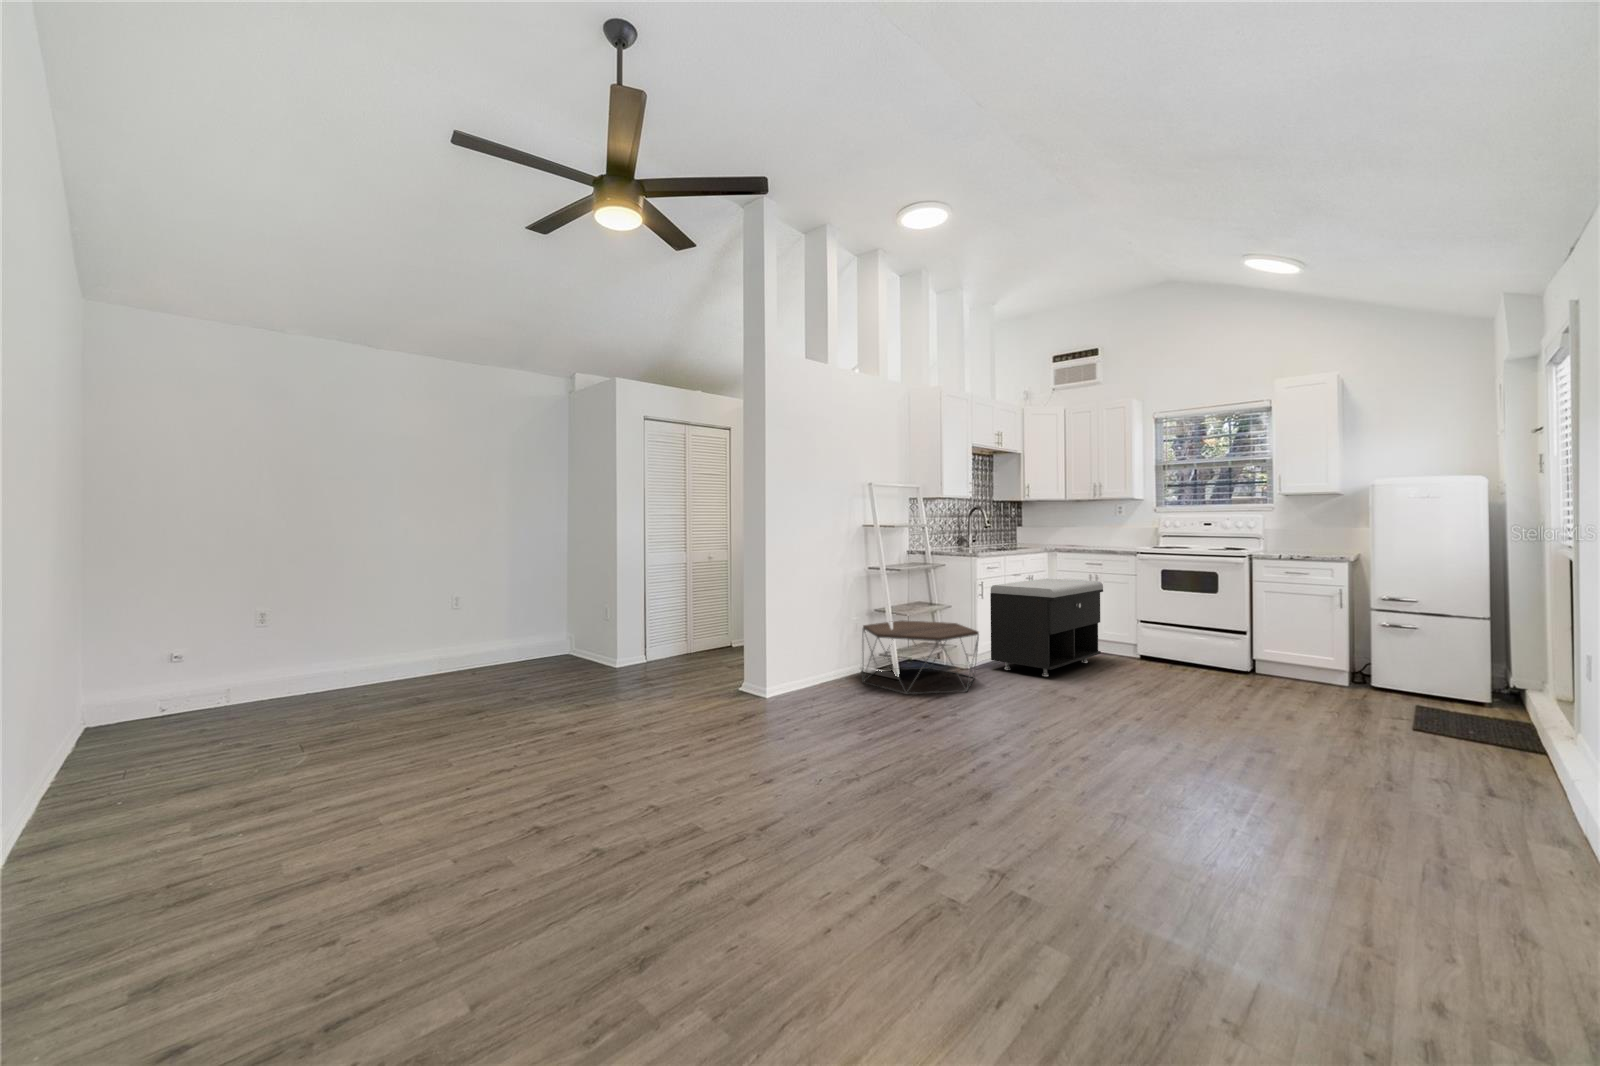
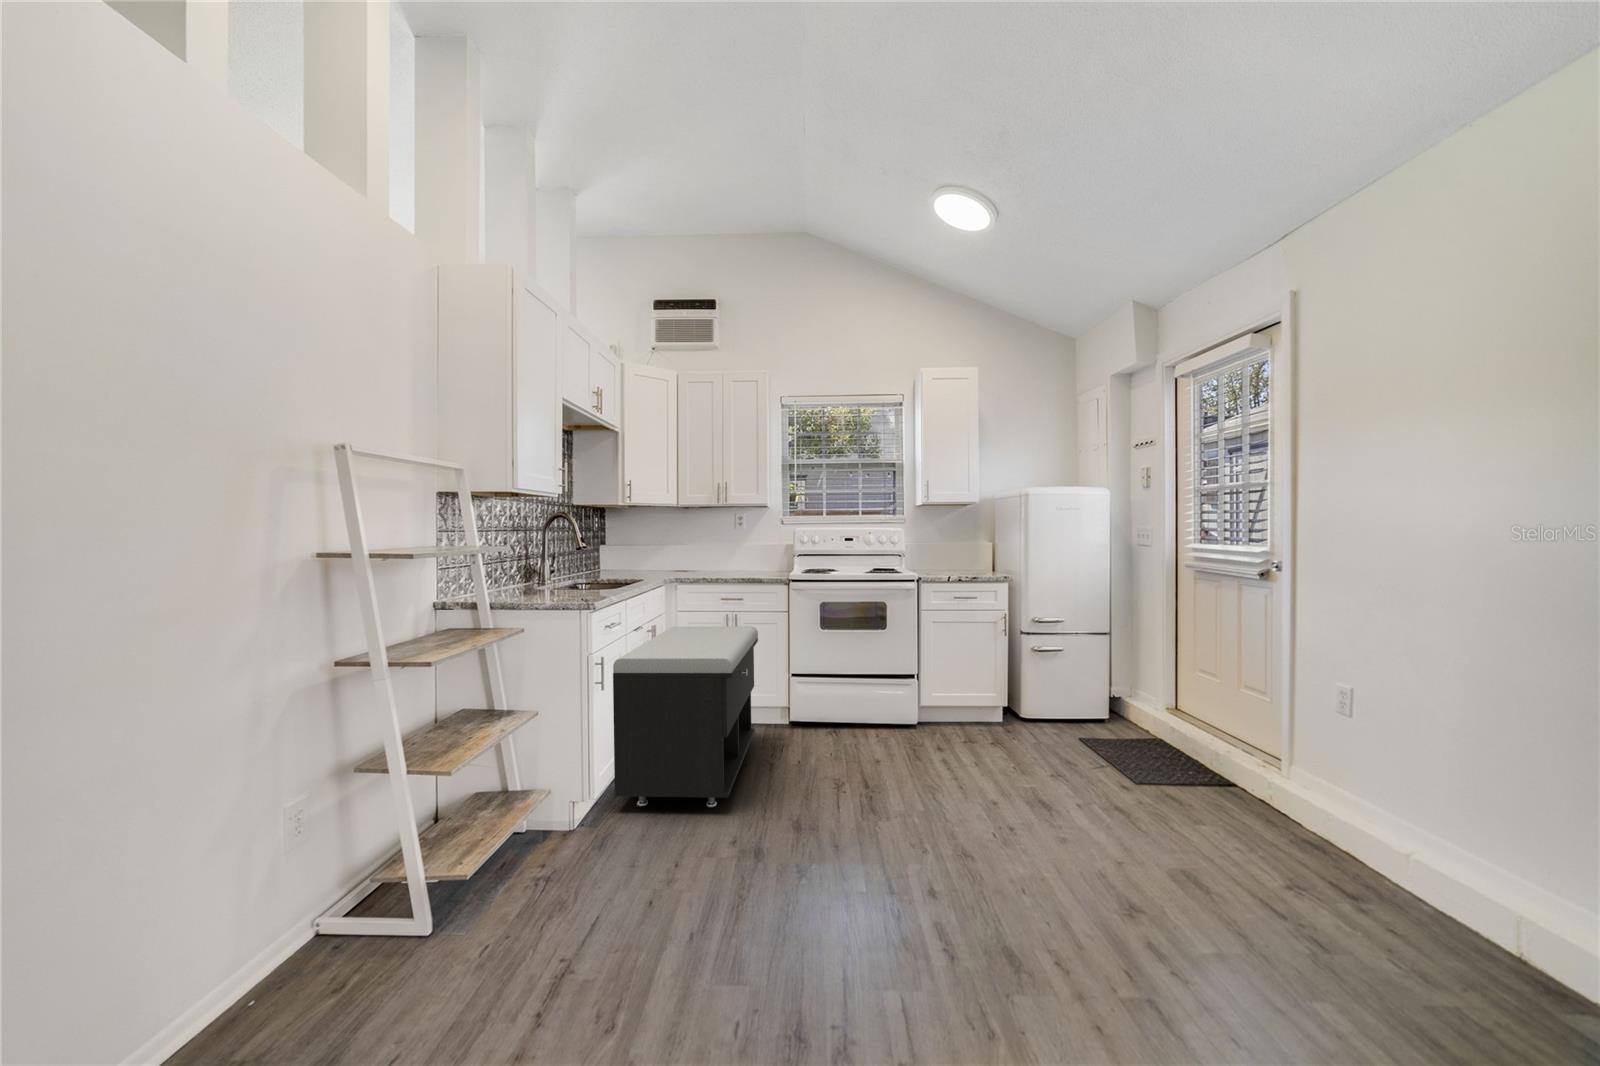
coffee table: present [862,620,979,694] -> none [319,747,622,1005]

